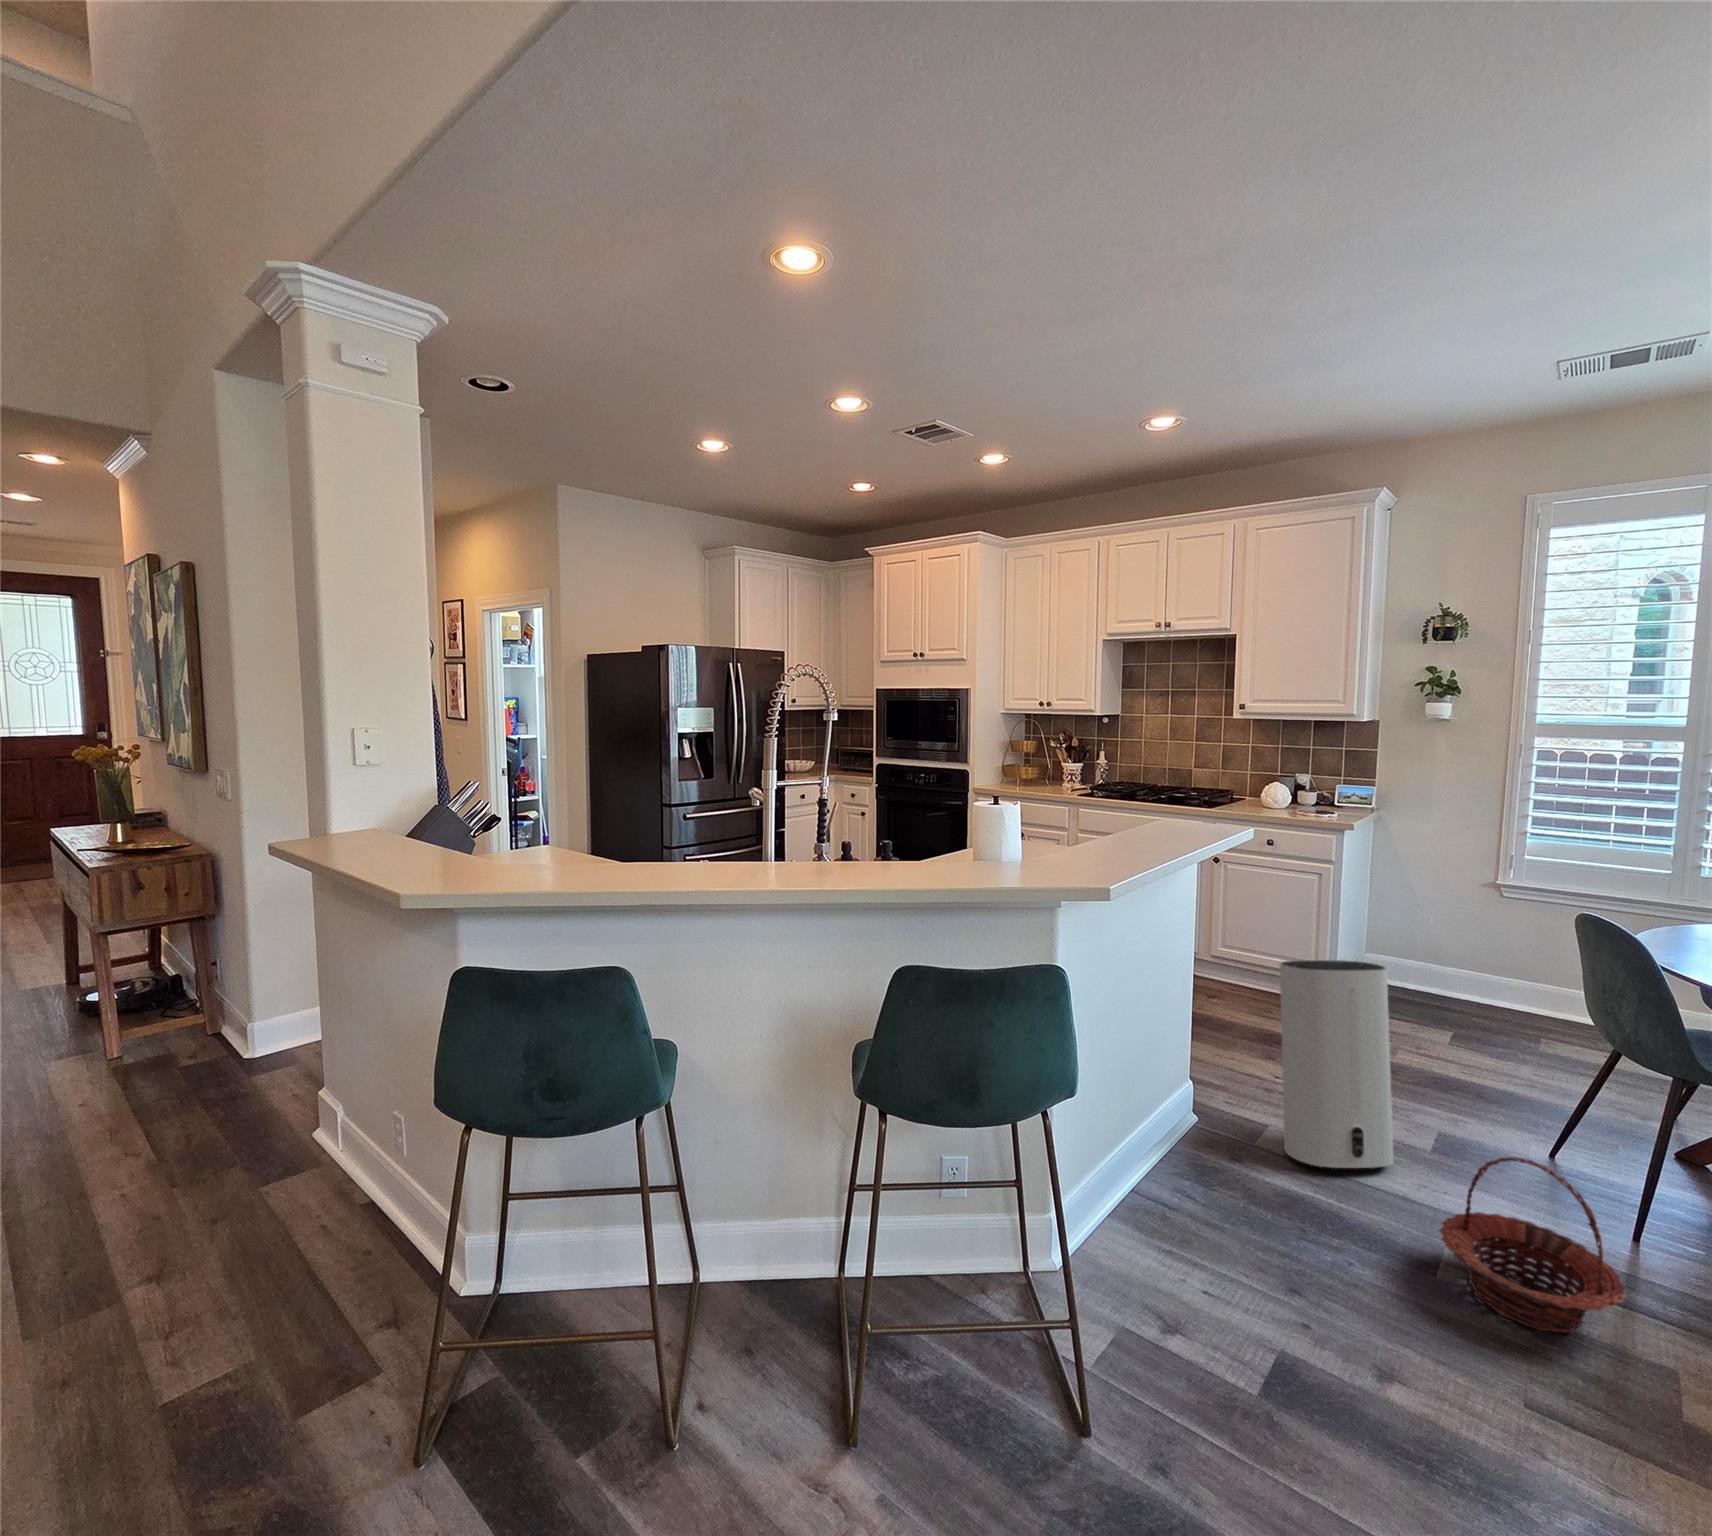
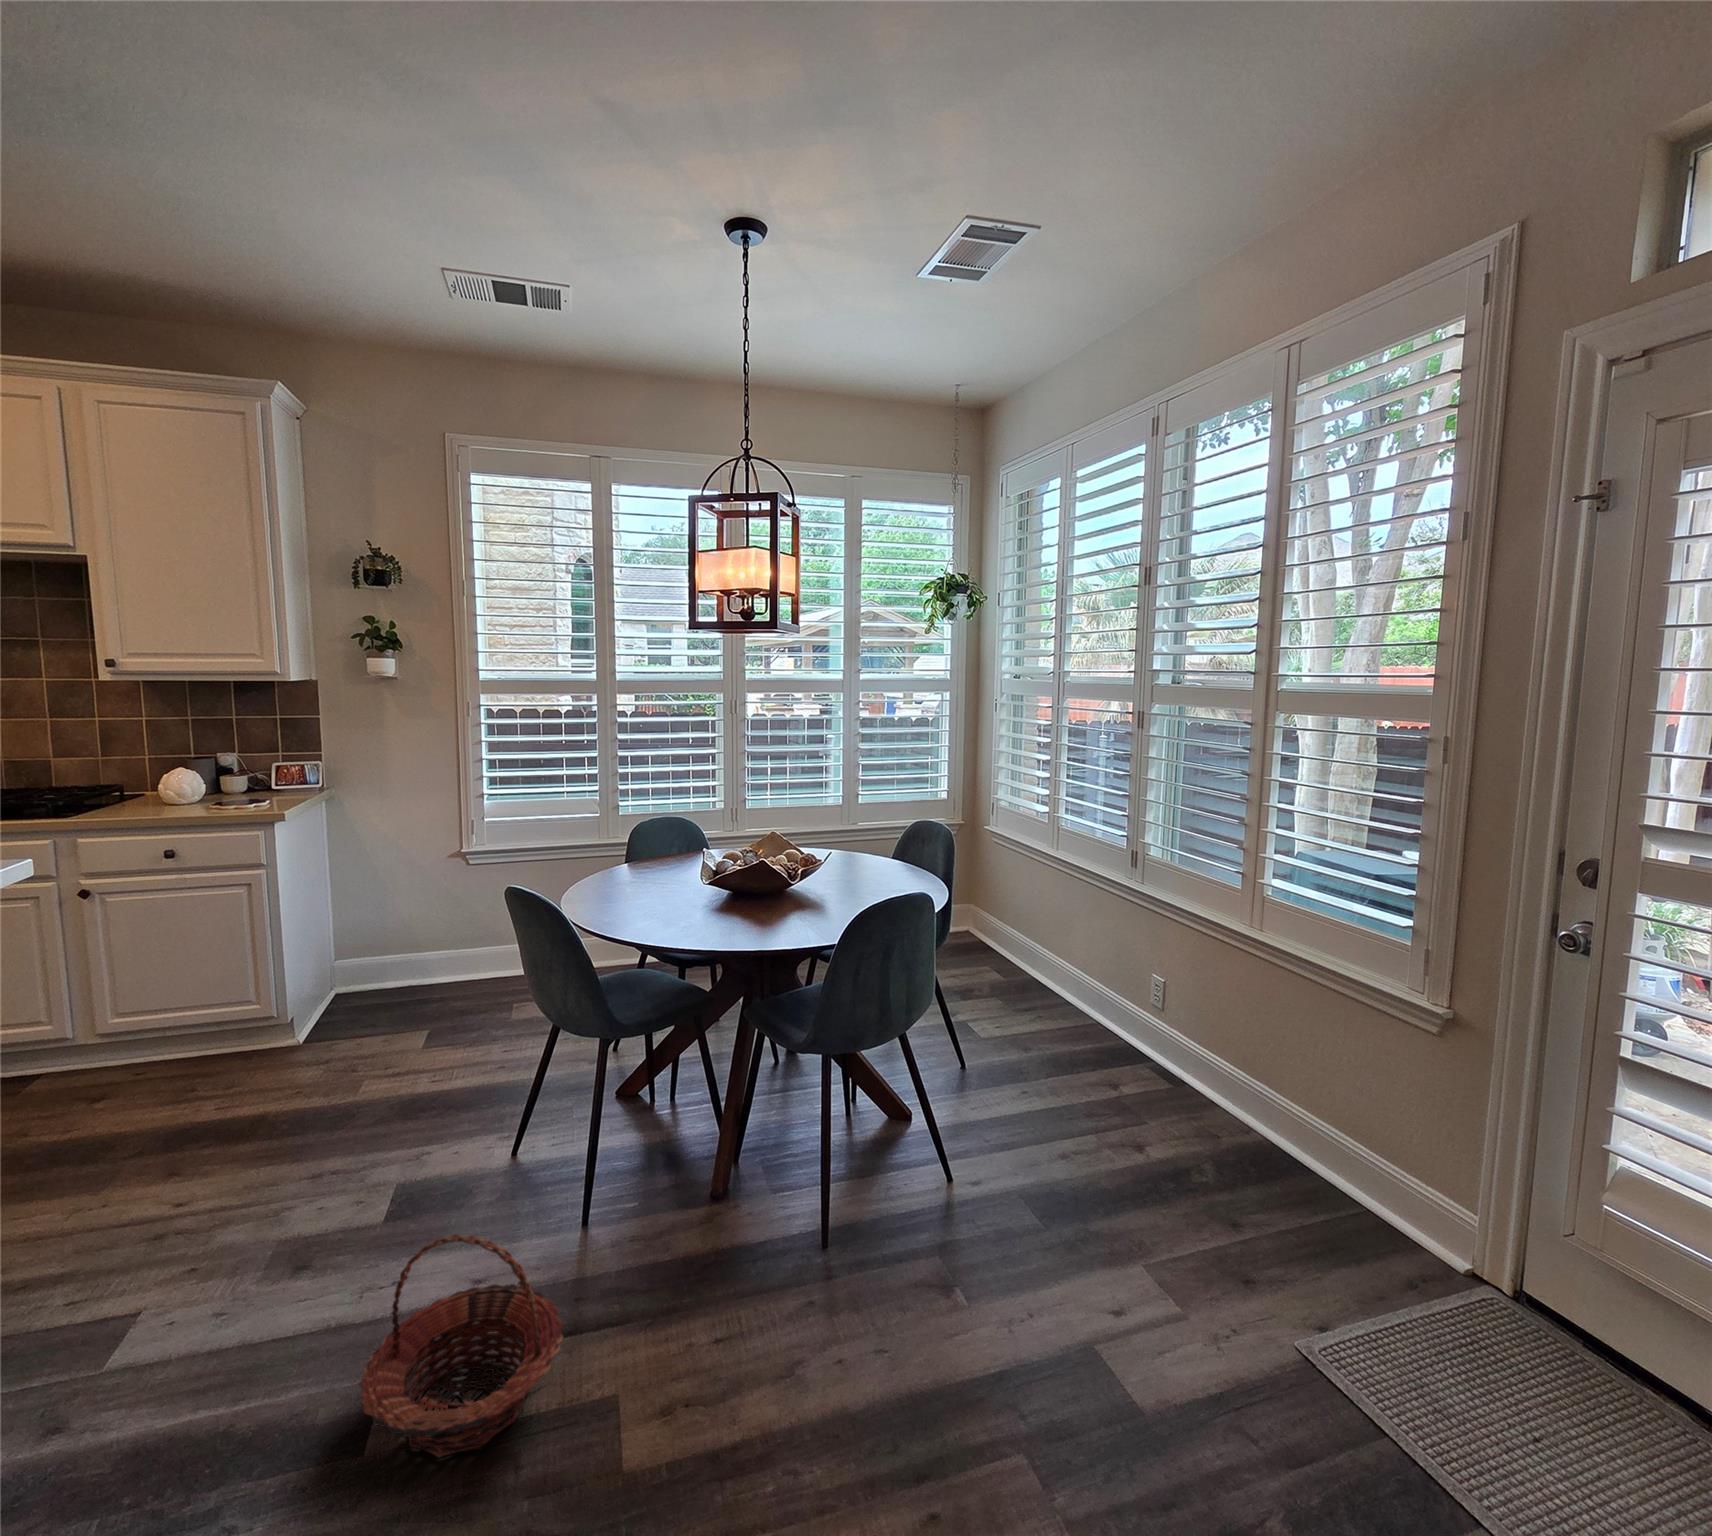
air purifier: present [1280,960,1394,1168] -> none [109,1017,329,1362]

